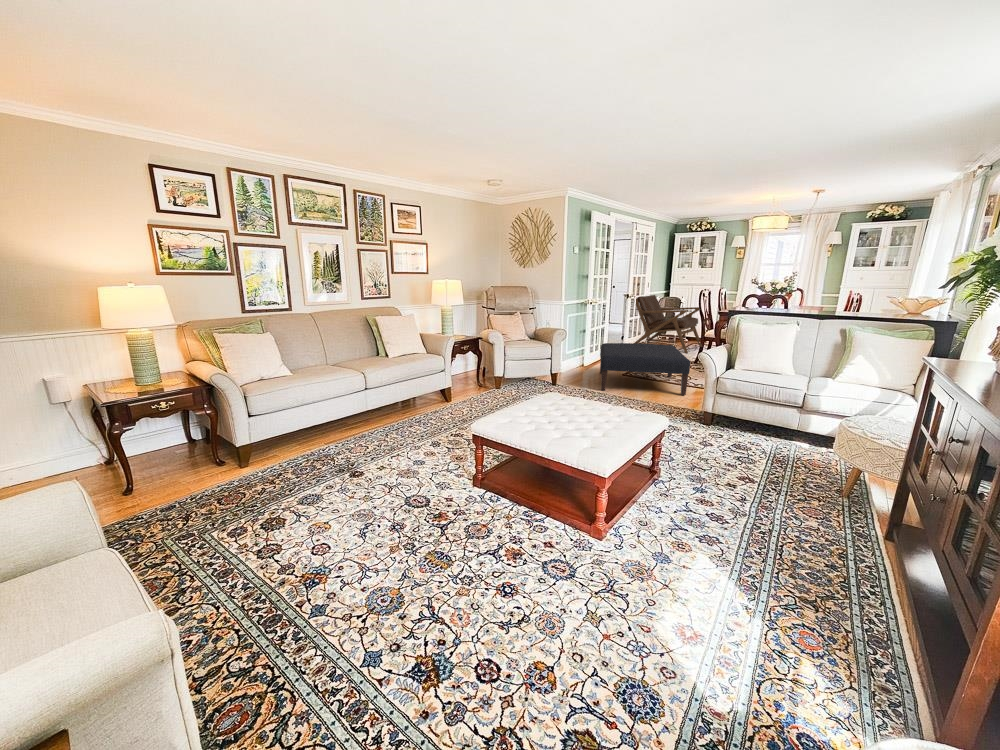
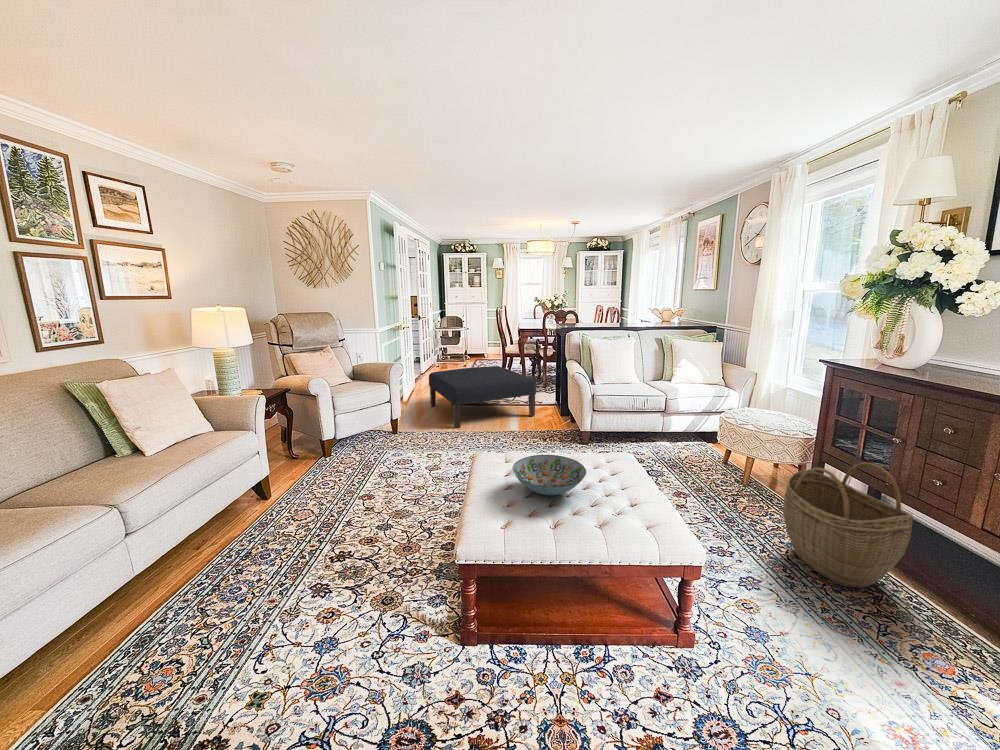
lounge chair: present [635,295,702,353] -> none [424,314,490,370]
decorative bowl: none [538,393,593,419] -> present [512,455,586,495]
woven basket: none [794,454,914,593] -> present [783,463,913,588]

